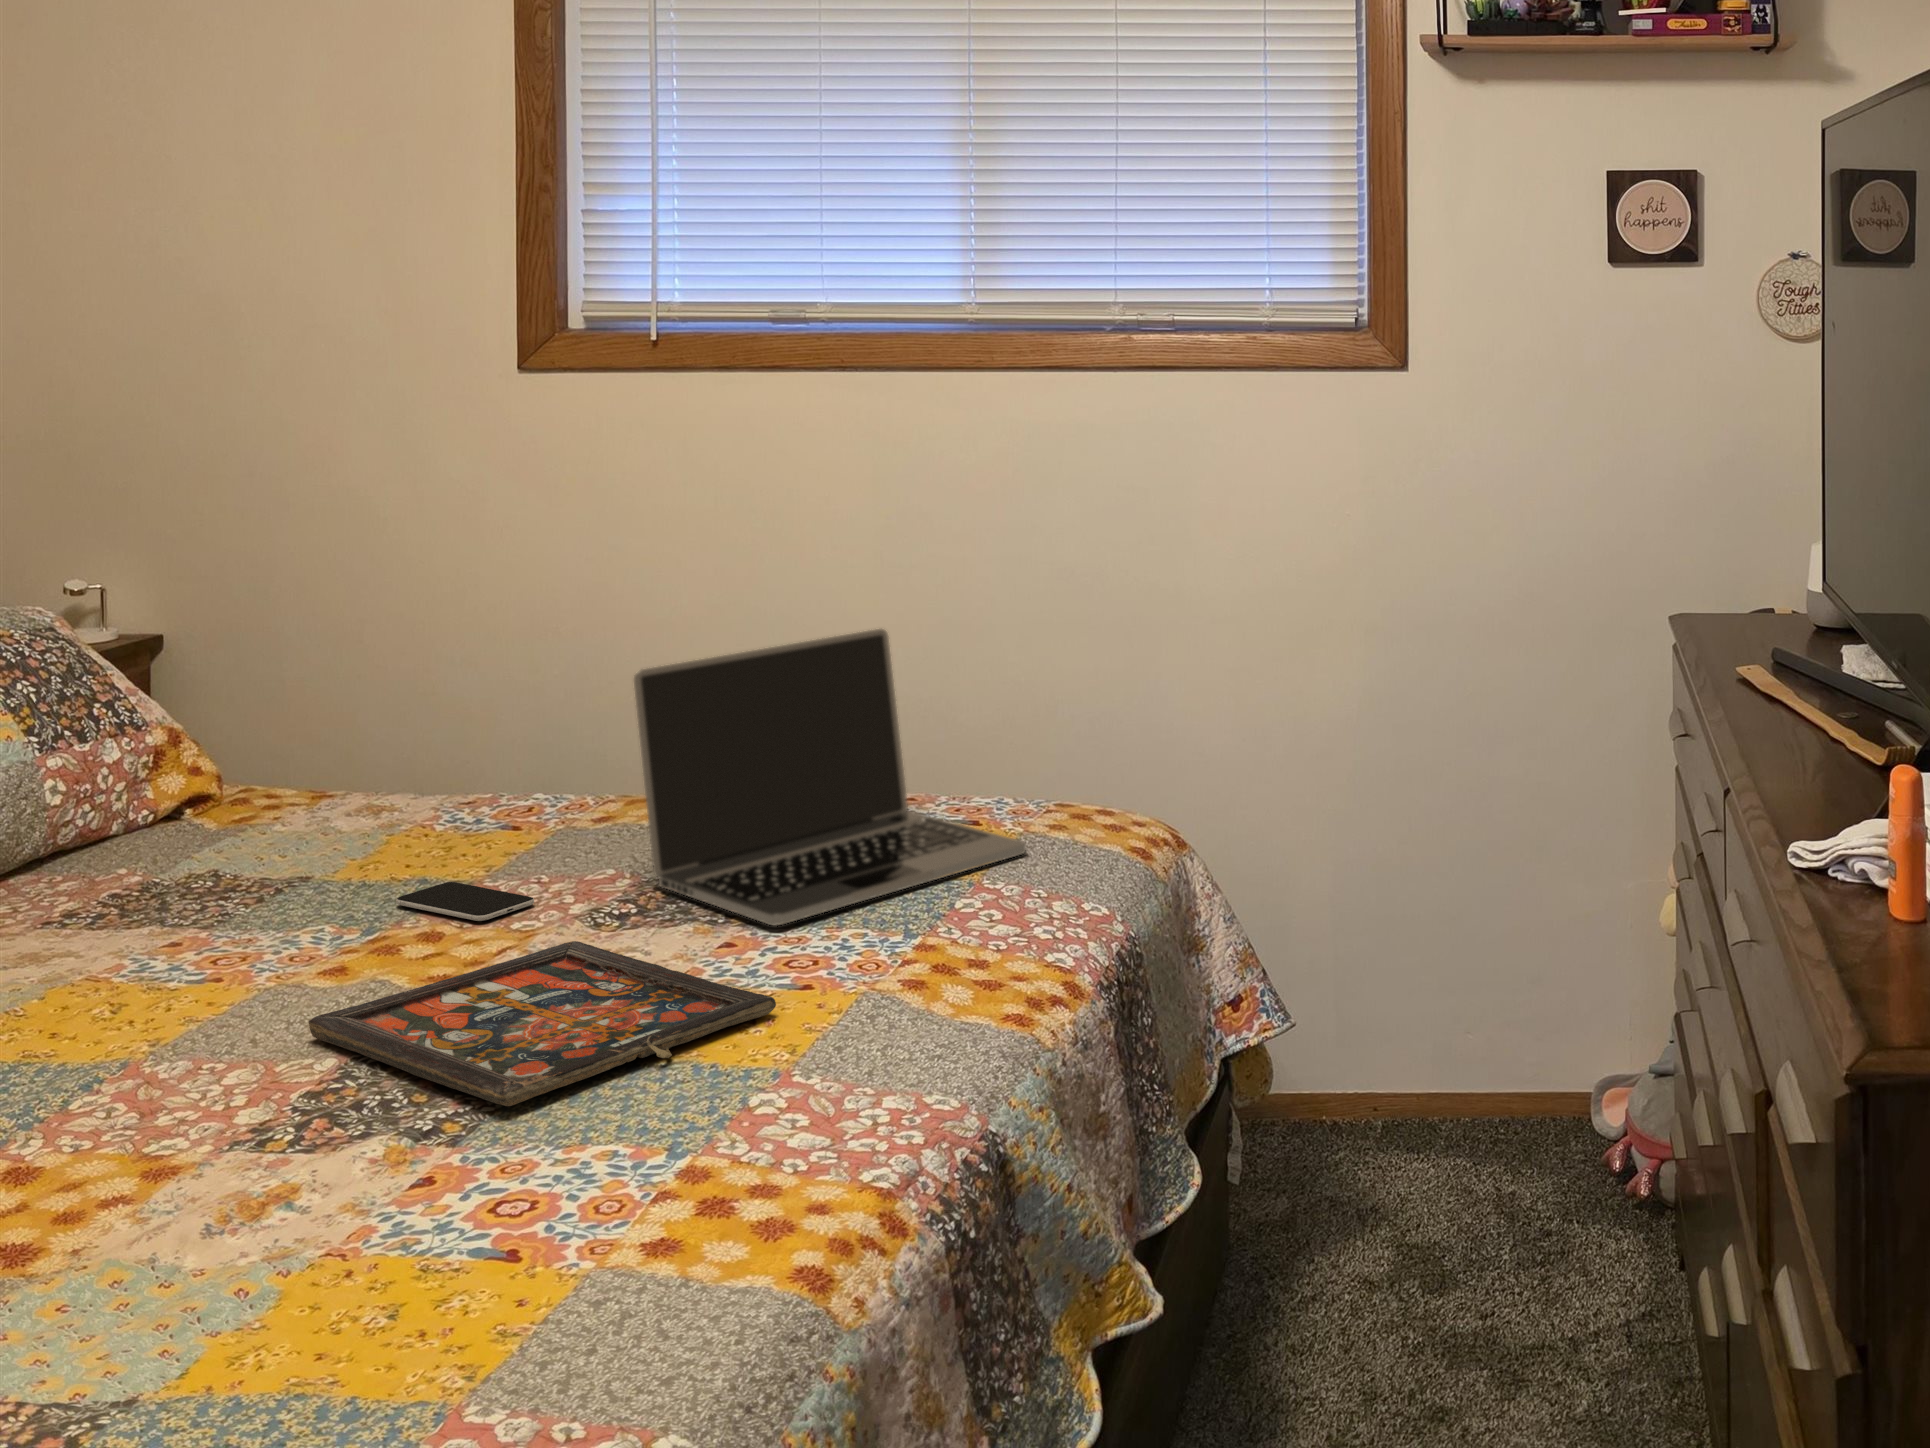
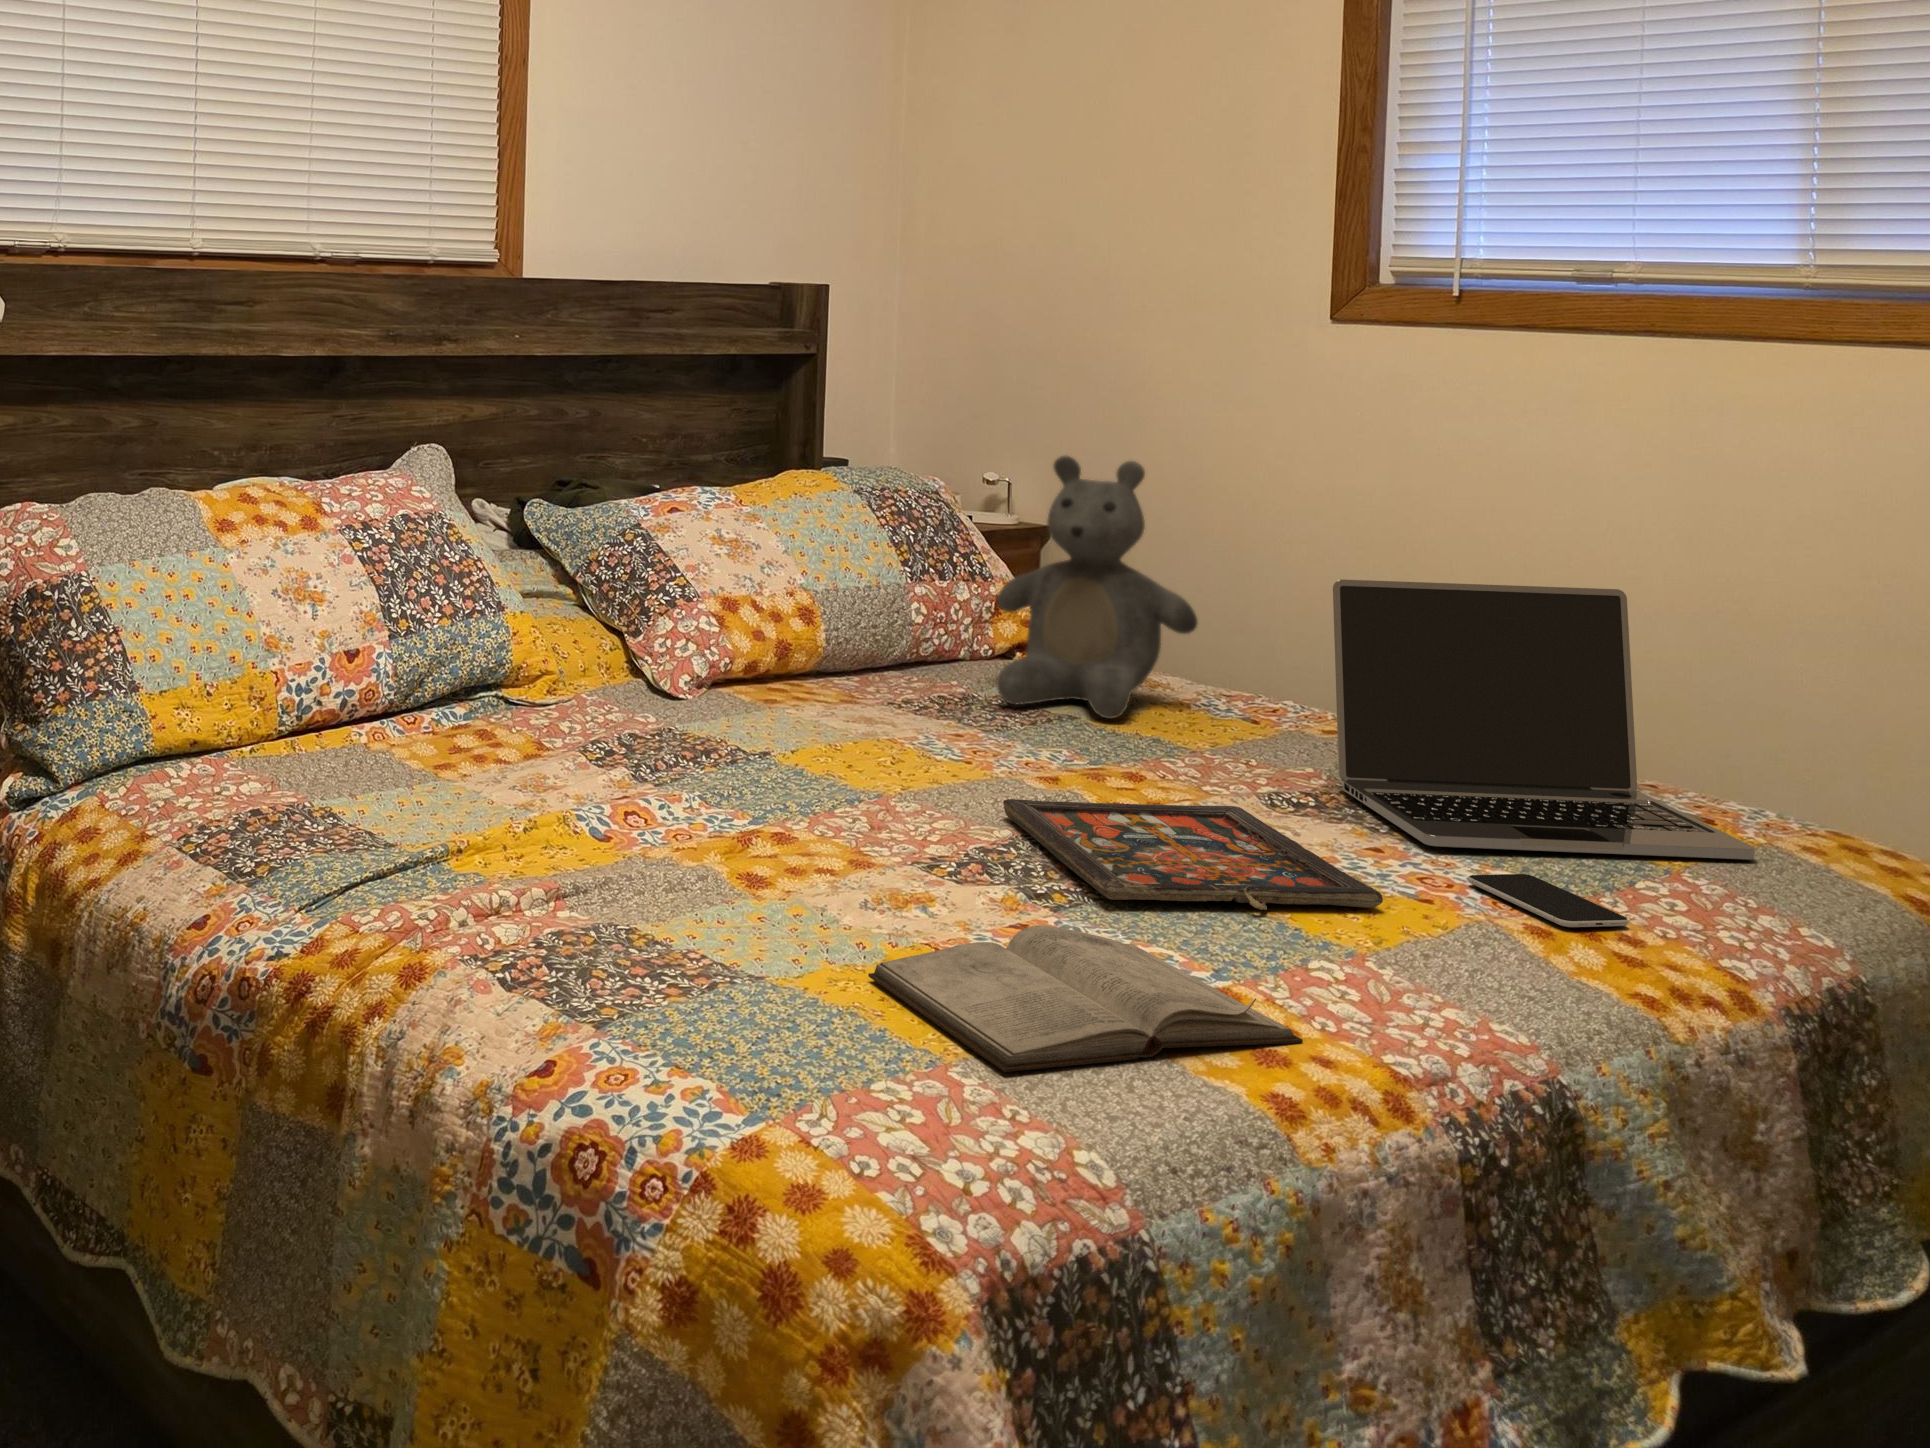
teddy bear: none [180,566,446,881] -> present [997,456,1198,719]
smartphone: present [396,882,534,921] -> present [1468,874,1628,927]
diary: none [275,1154,796,1384] -> present [868,925,1303,1072]

